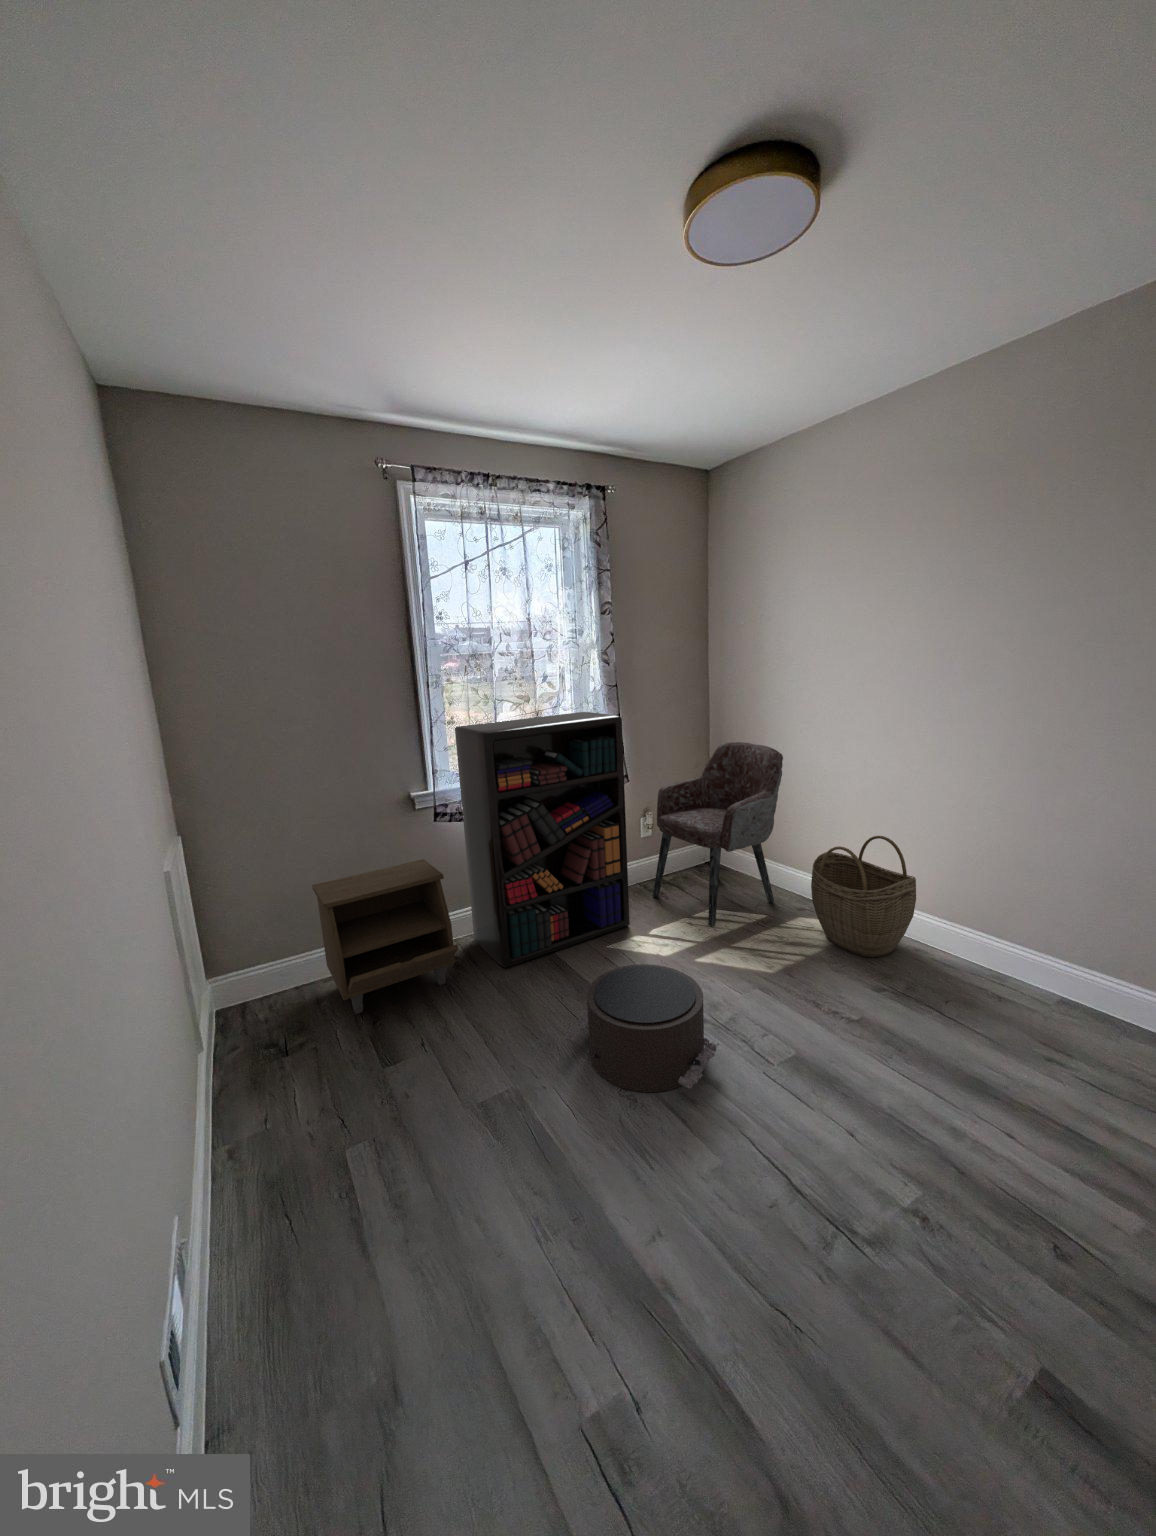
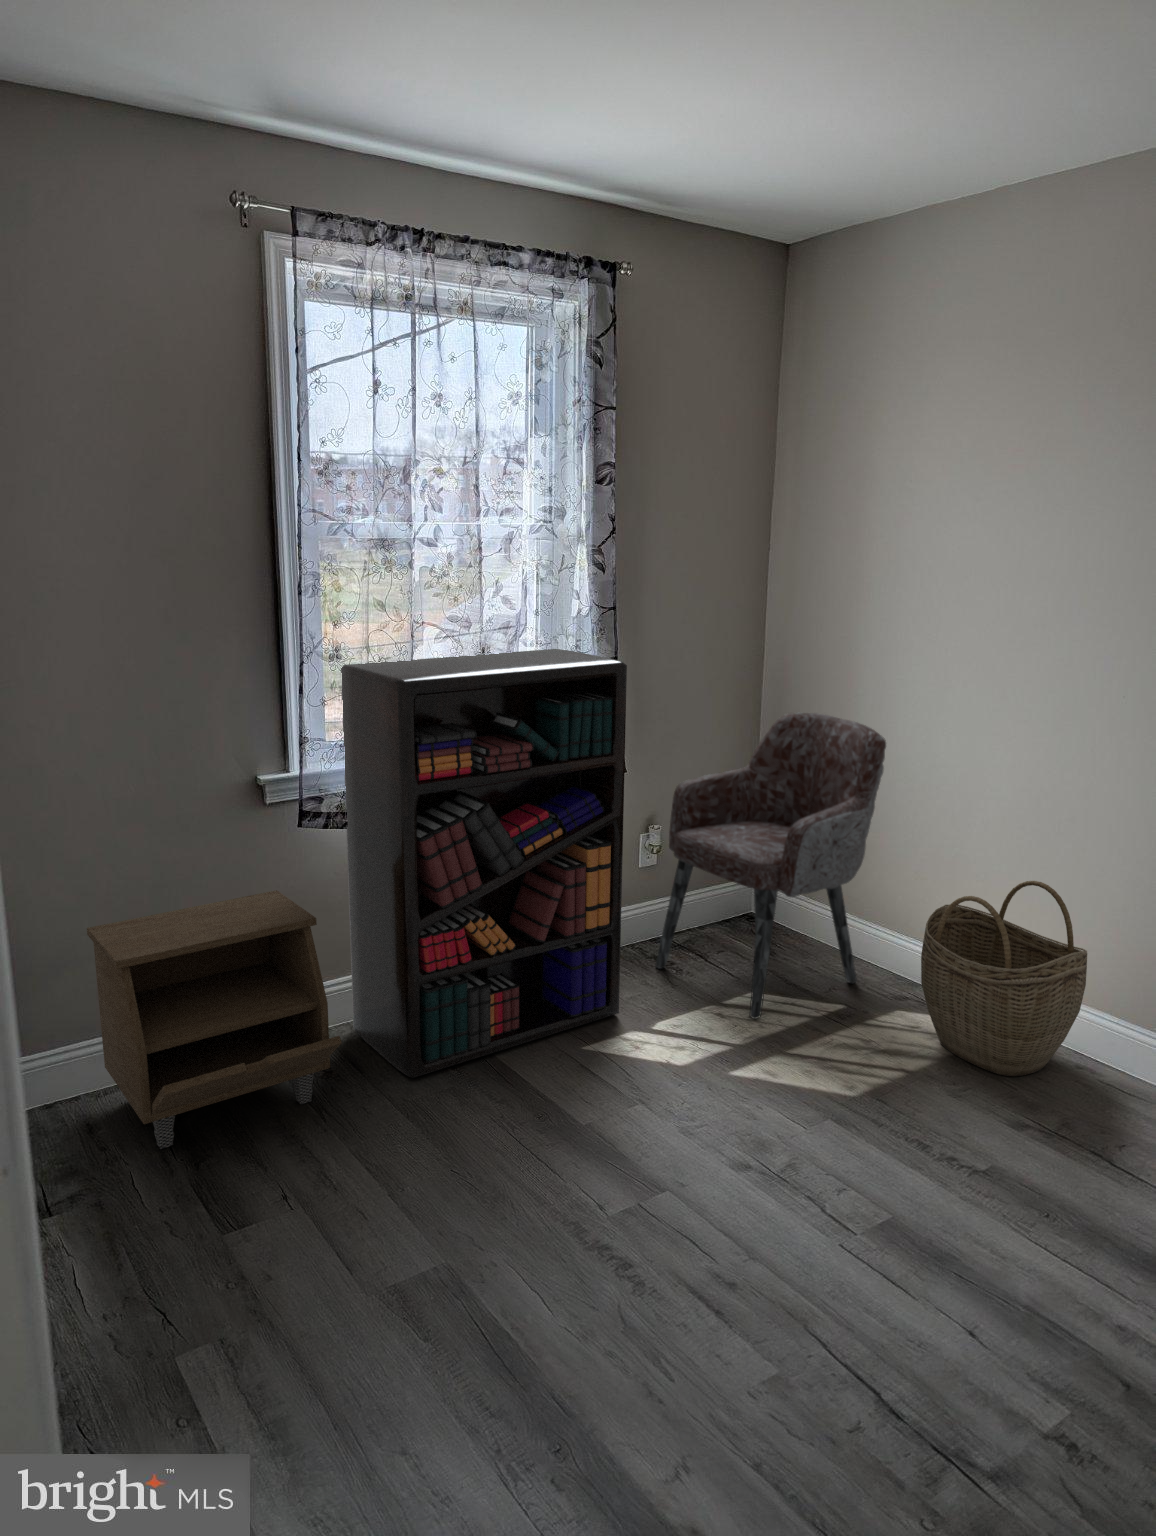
pouf: present [564,964,719,1092] -> none [521,1076,773,1276]

